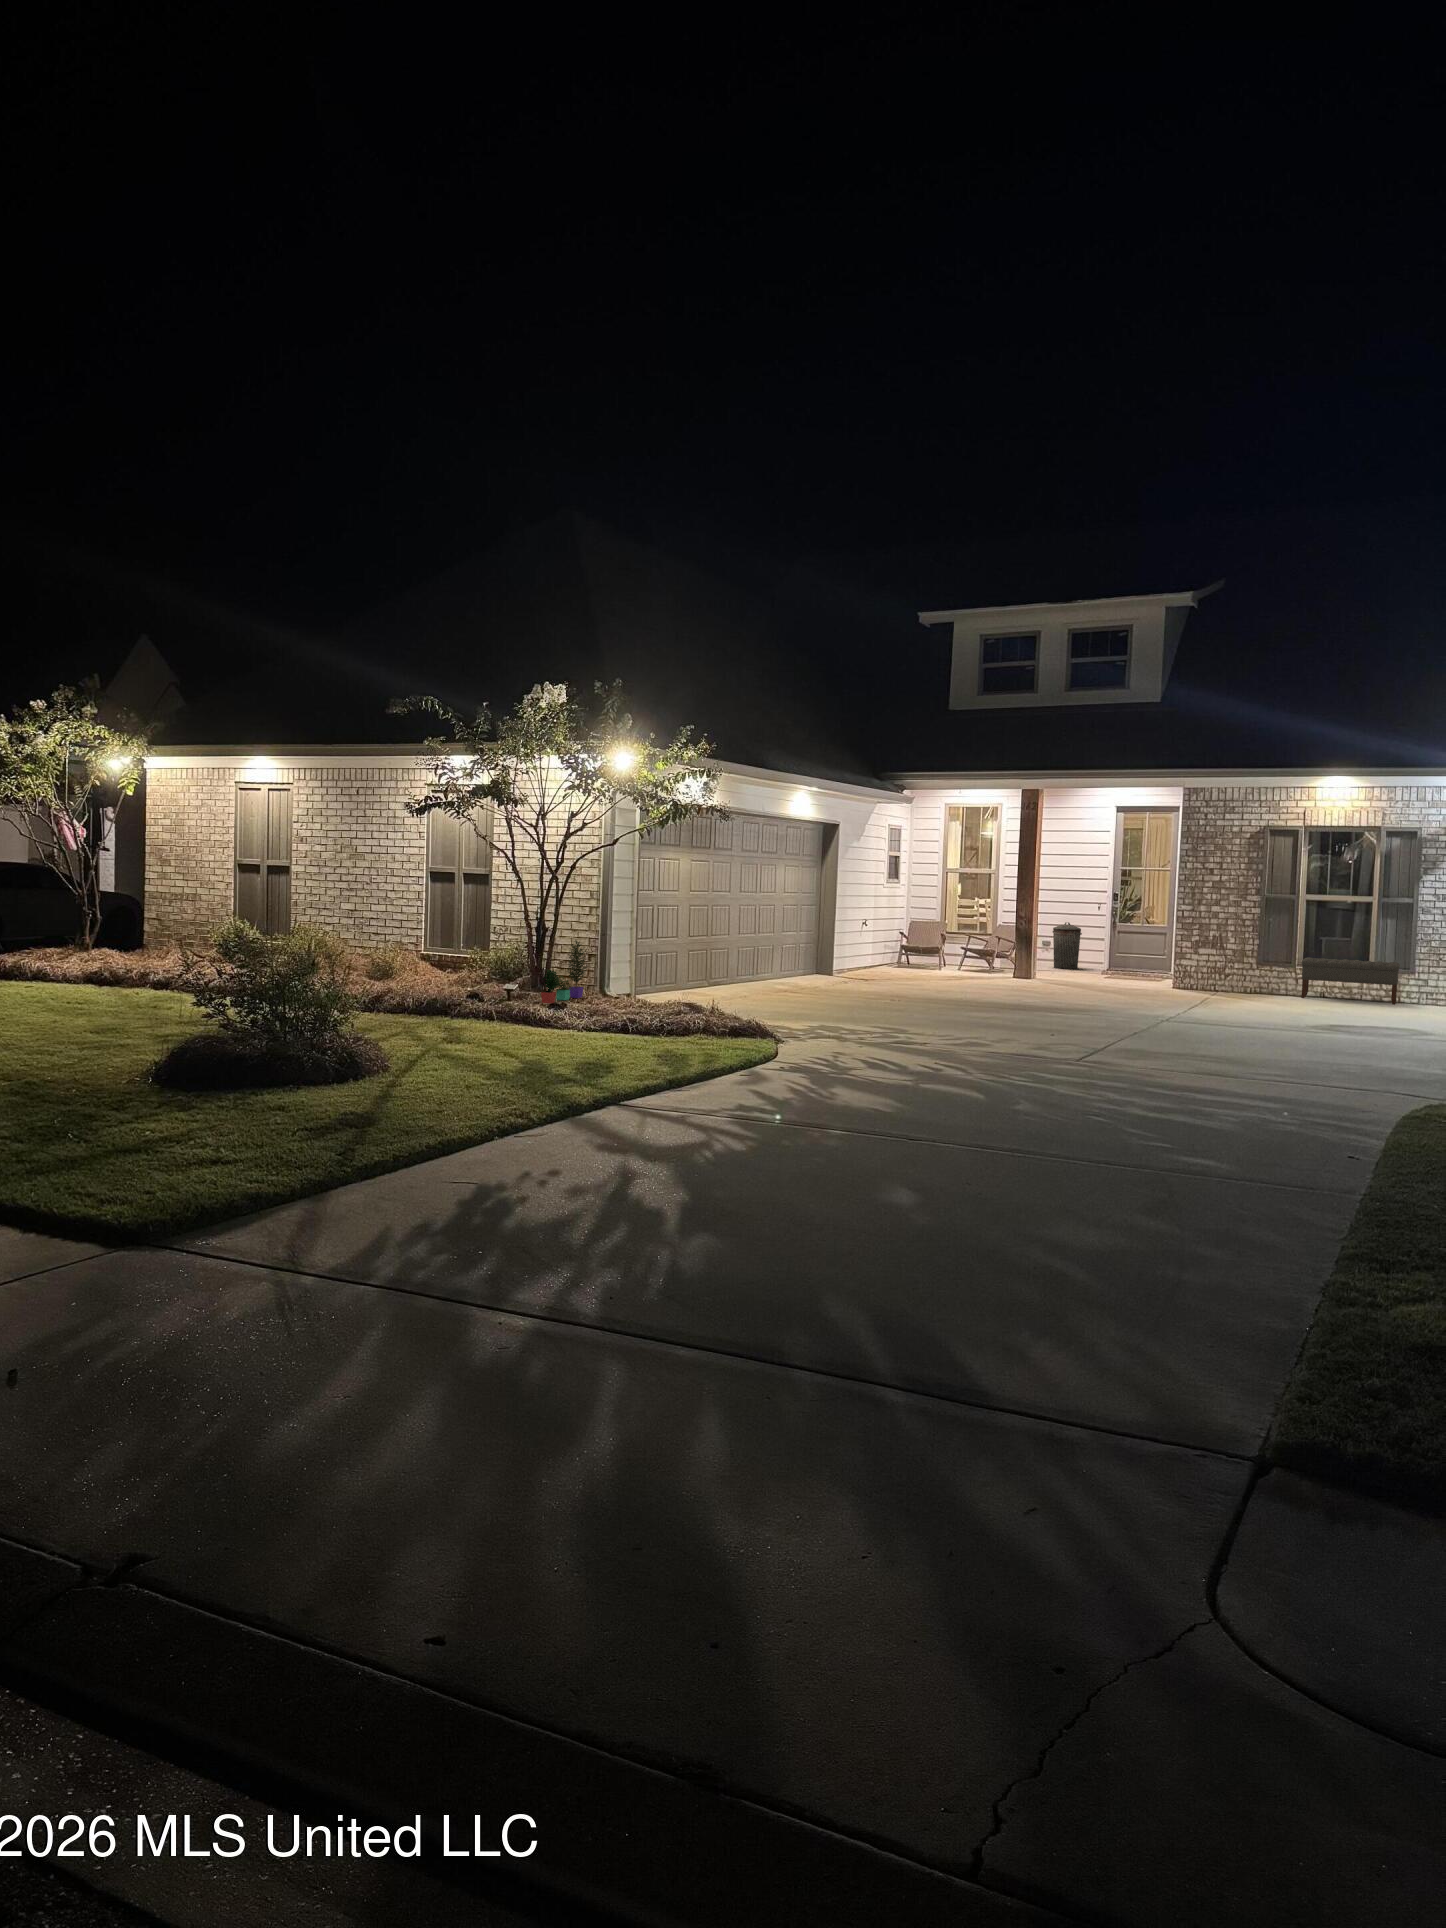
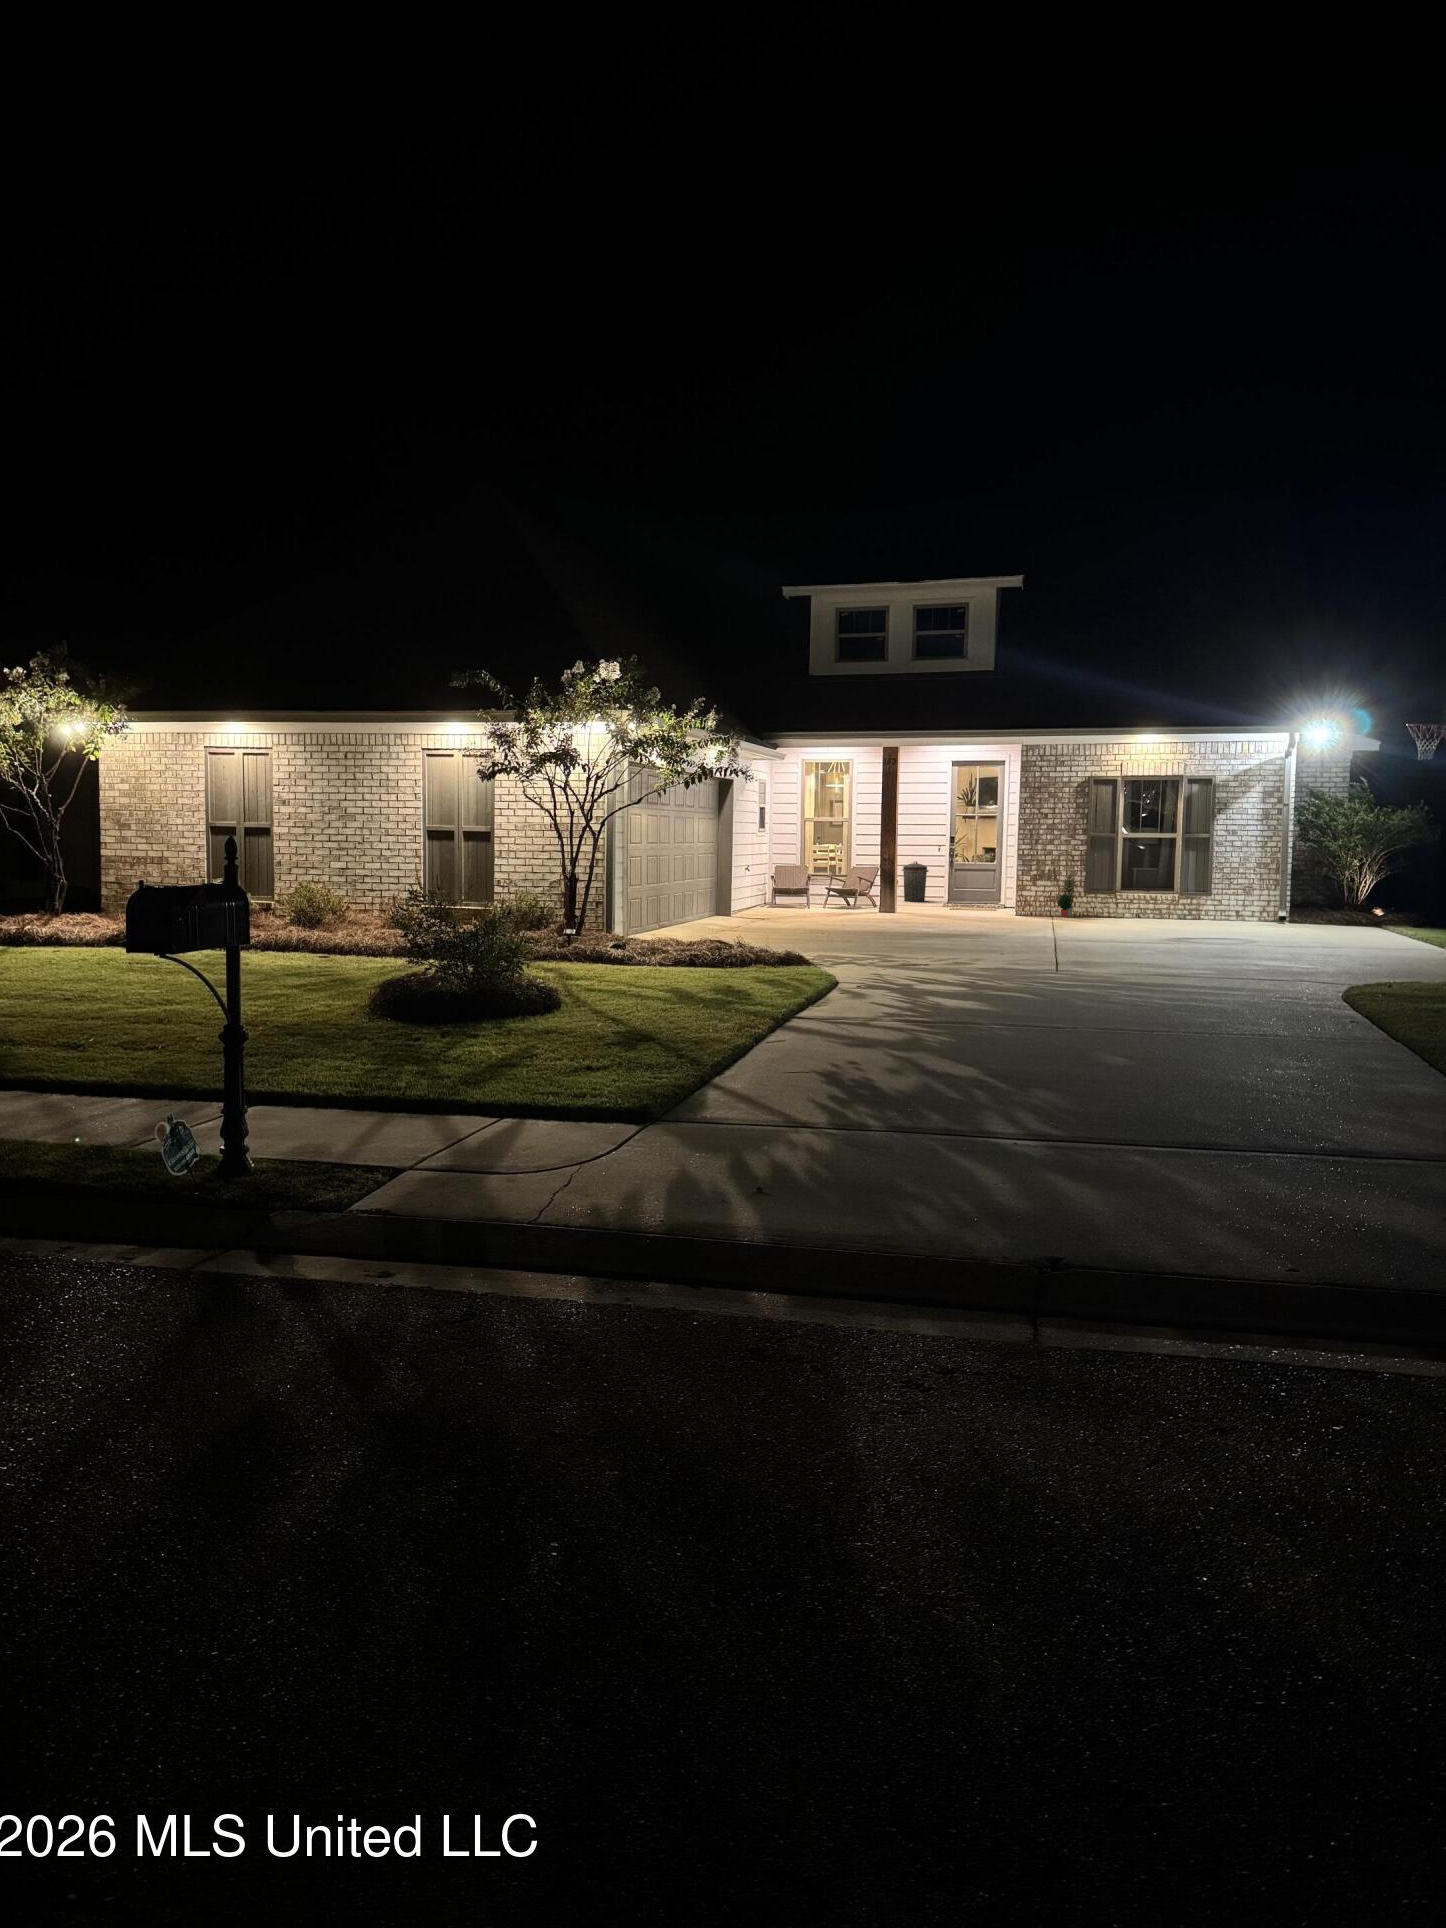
potted plant: present [541,940,587,1003] -> present [1057,875,1076,917]
bench: present [1302,957,1400,1004] -> none [1125,884,1200,919]

